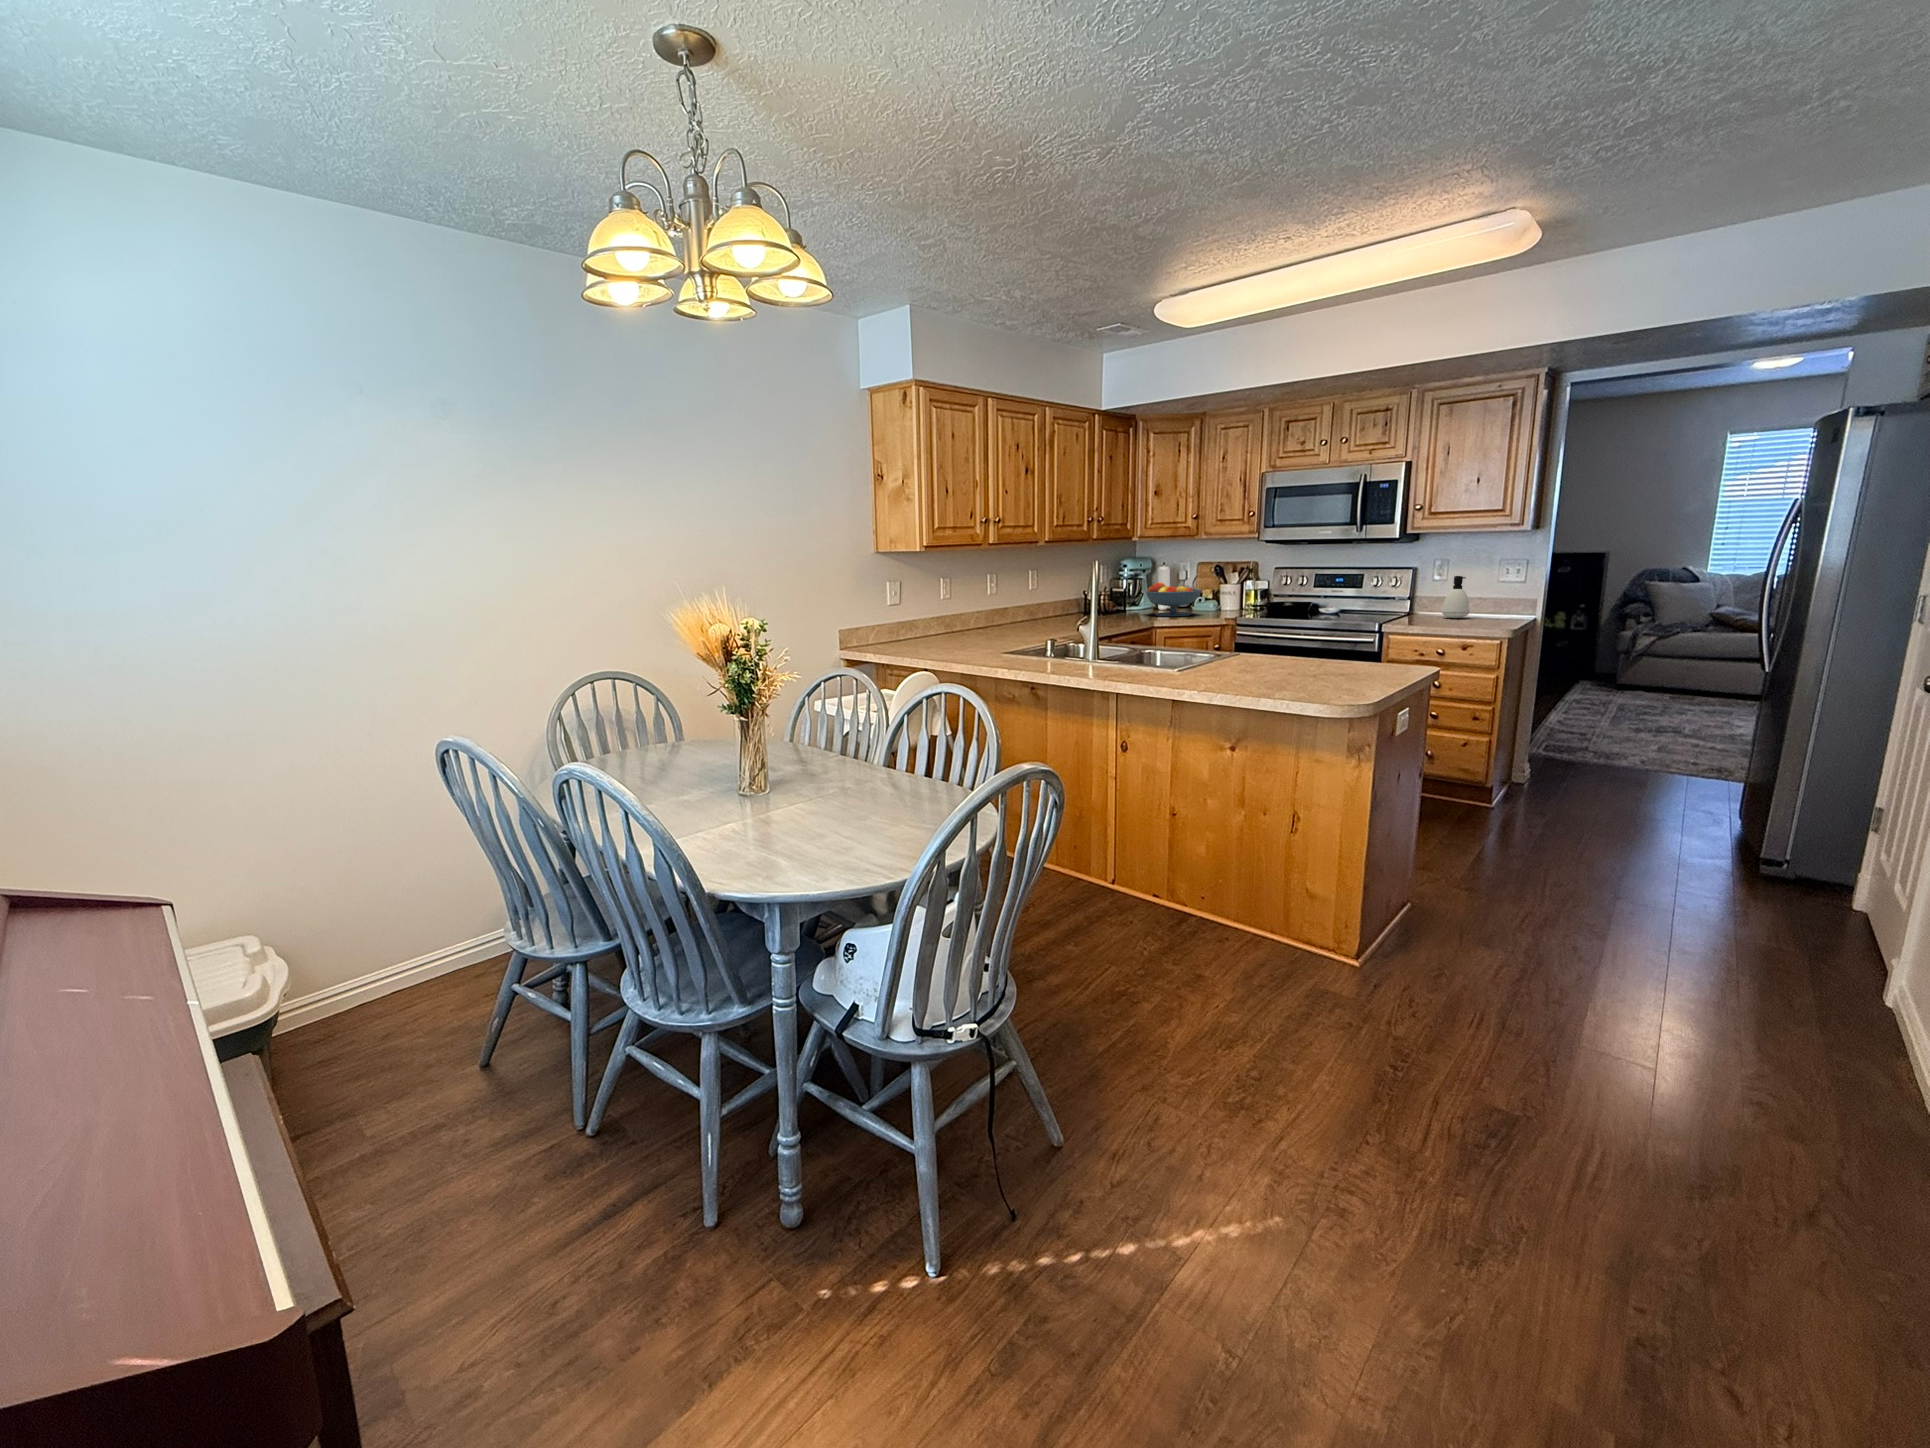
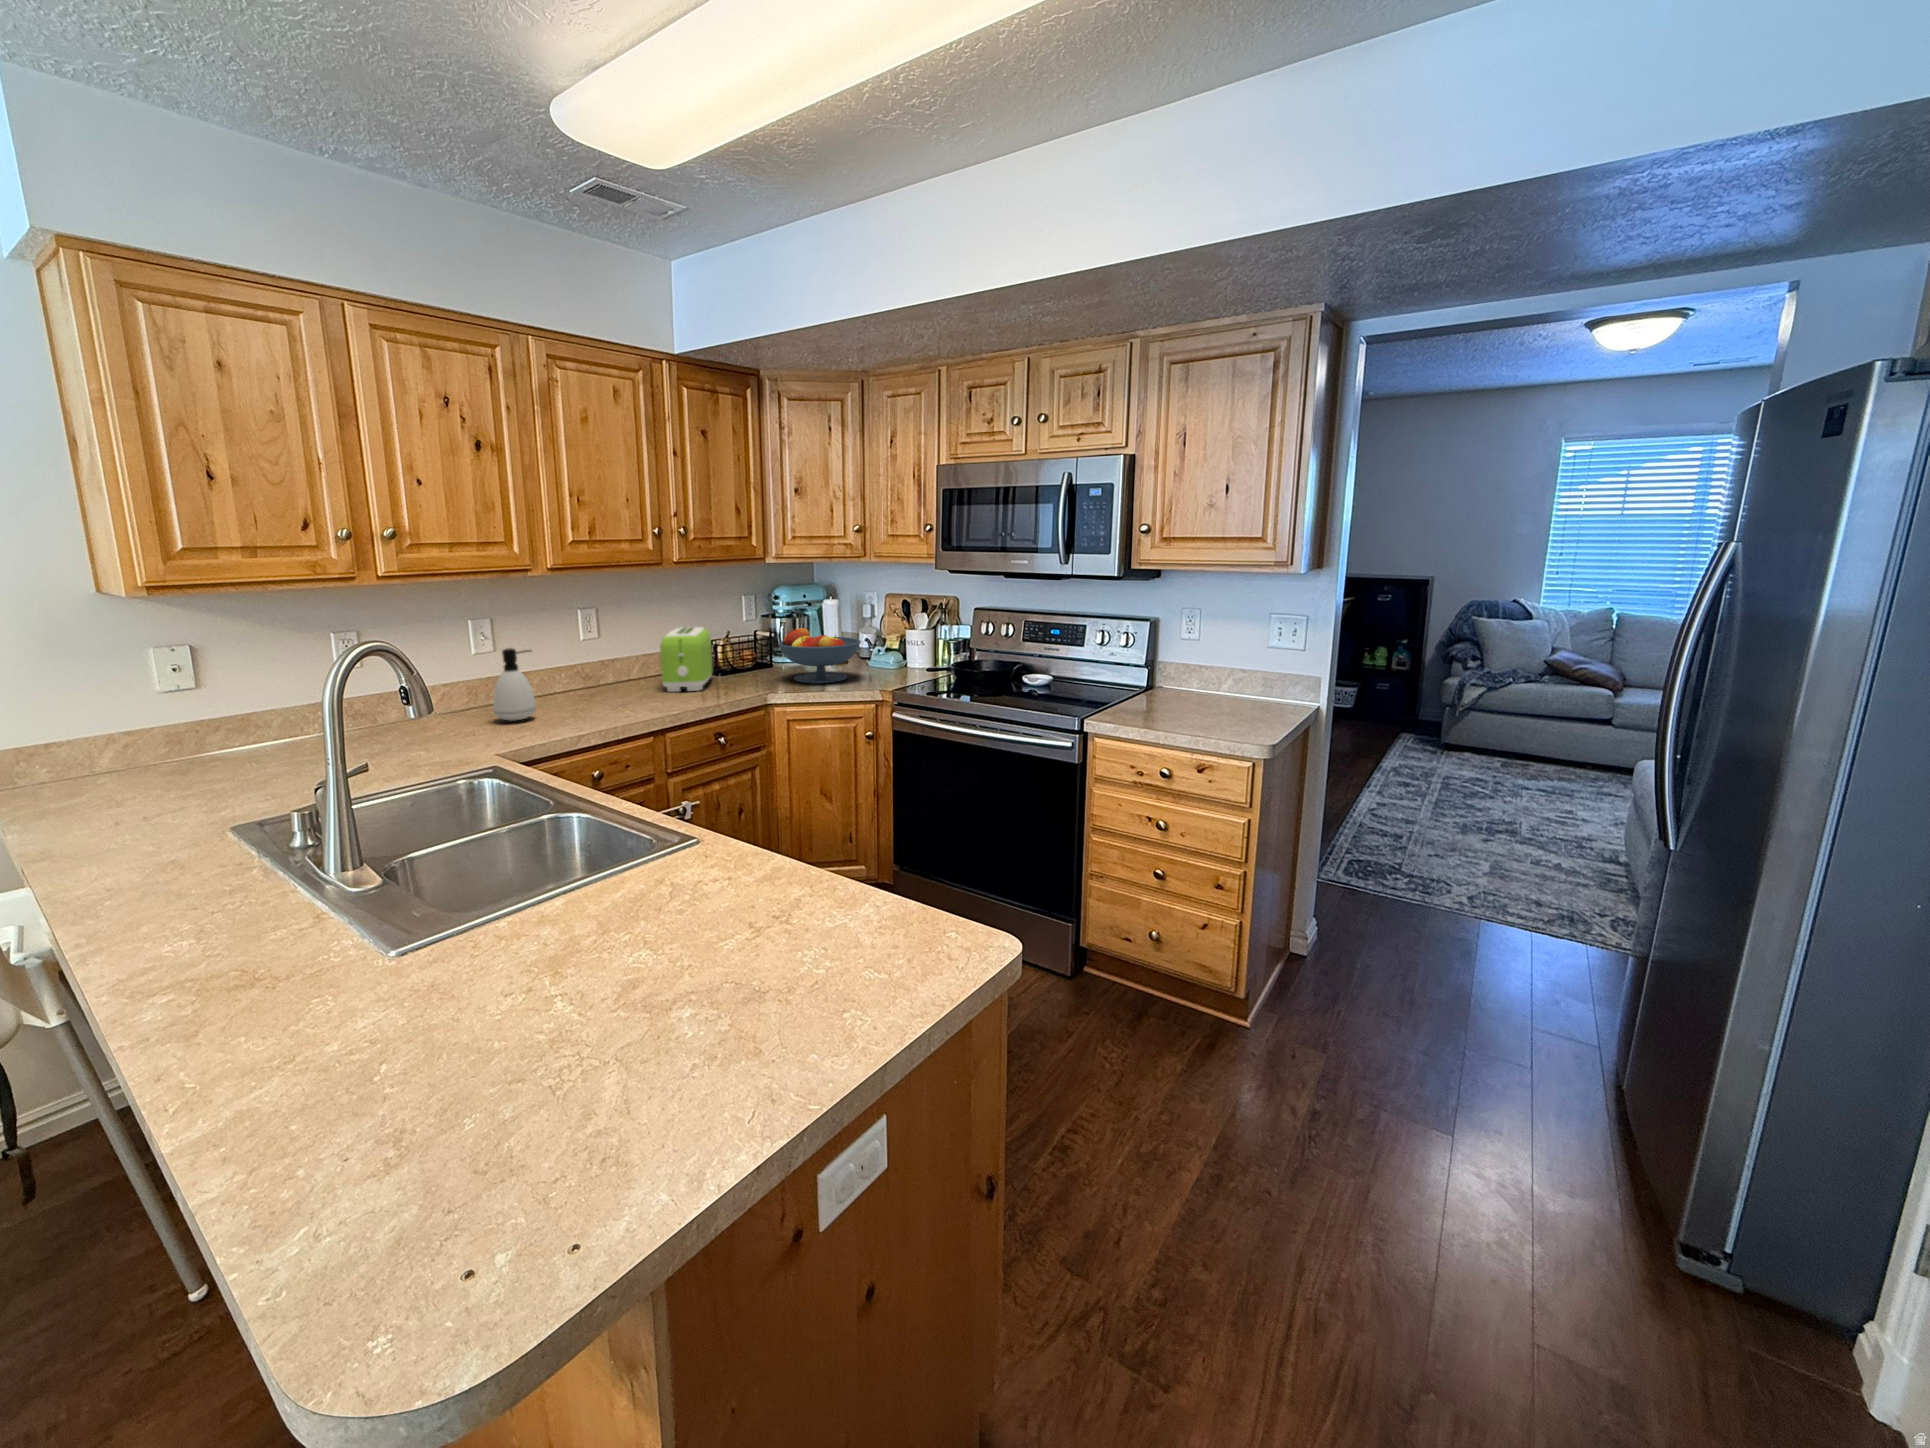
soap dispenser: present [1442,576,1470,618] -> present [493,648,536,721]
toaster: none [1075,583,1110,620] -> present [660,627,713,692]

